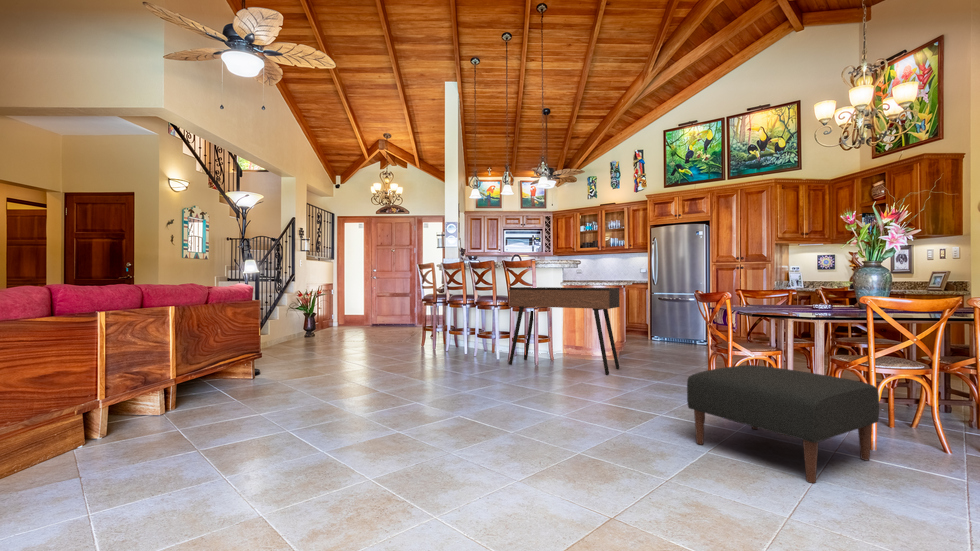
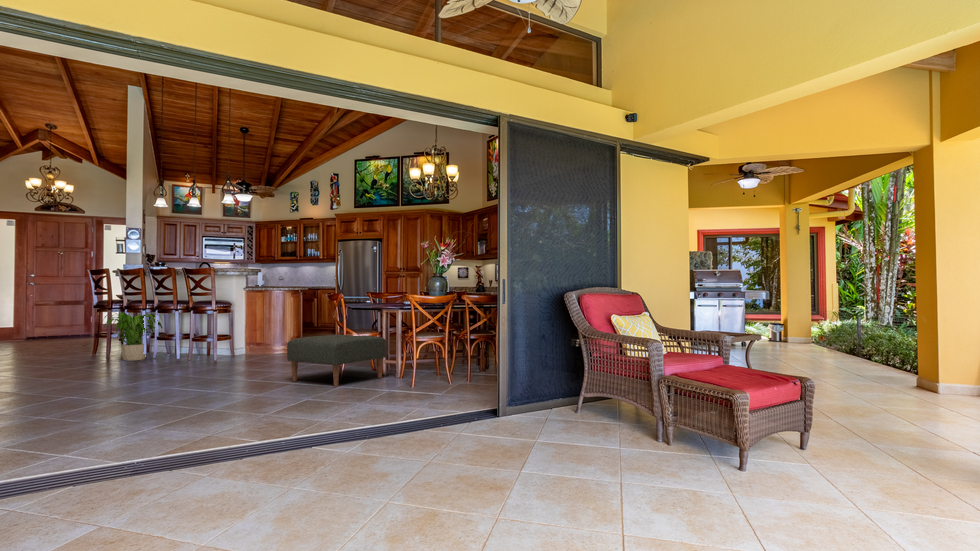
console table: present [509,287,620,375] -> none [187,292,287,360]
potted plant: none [429,307,484,359] -> present [104,313,162,361]

